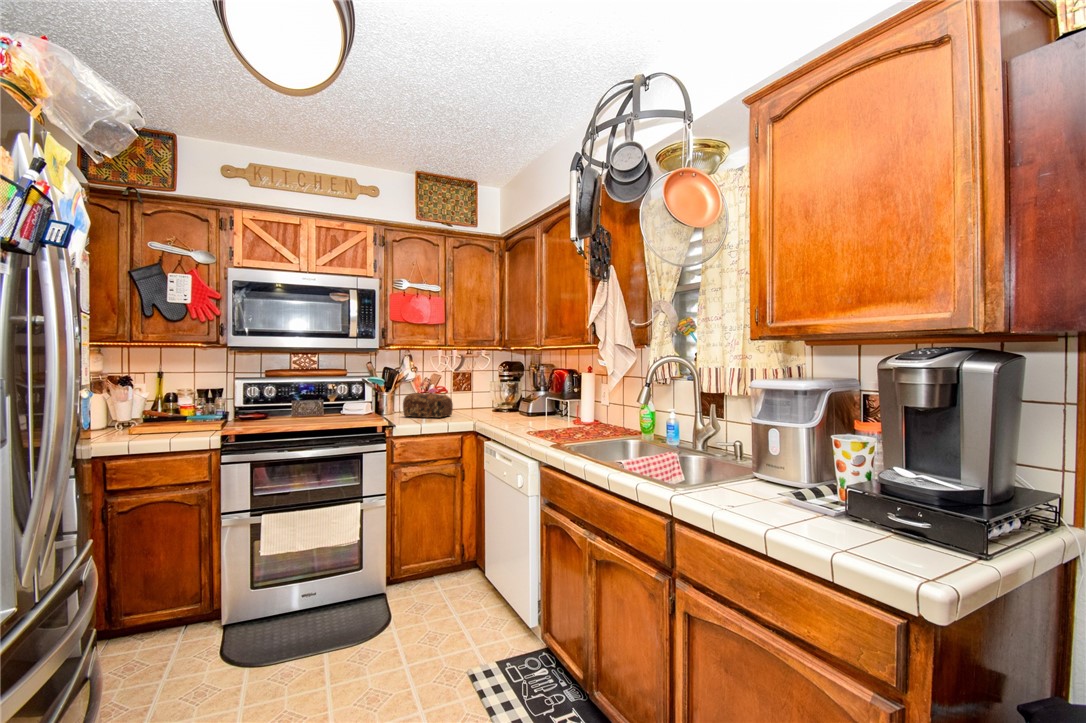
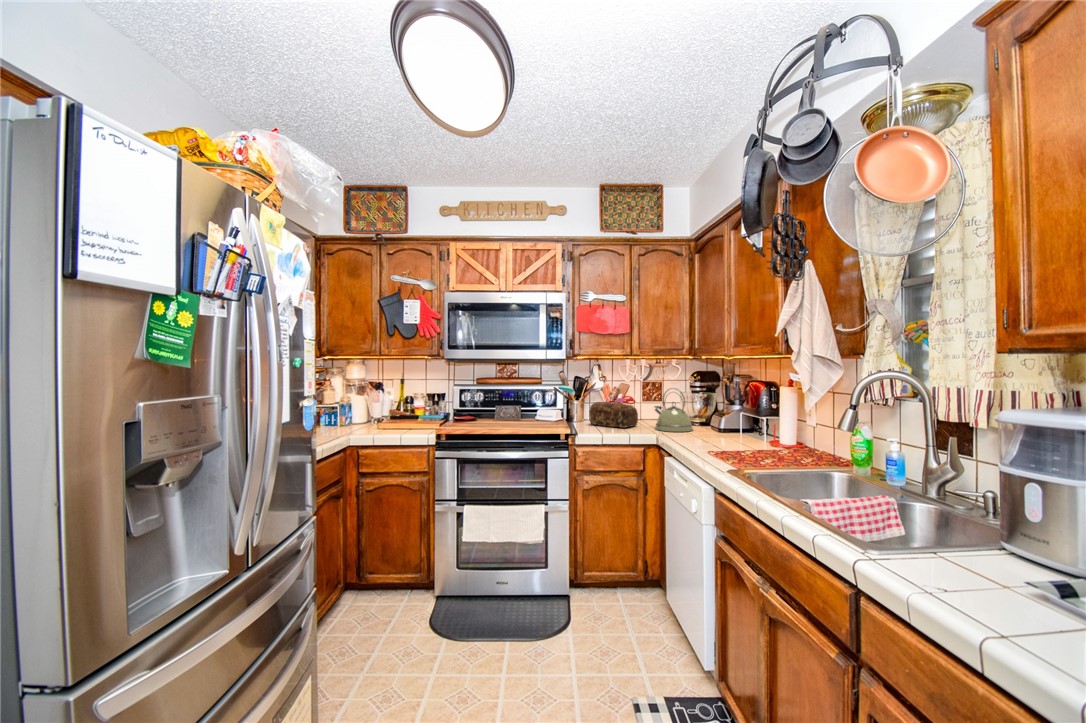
kettle: none [468,377,504,419] -> present [655,388,693,432]

